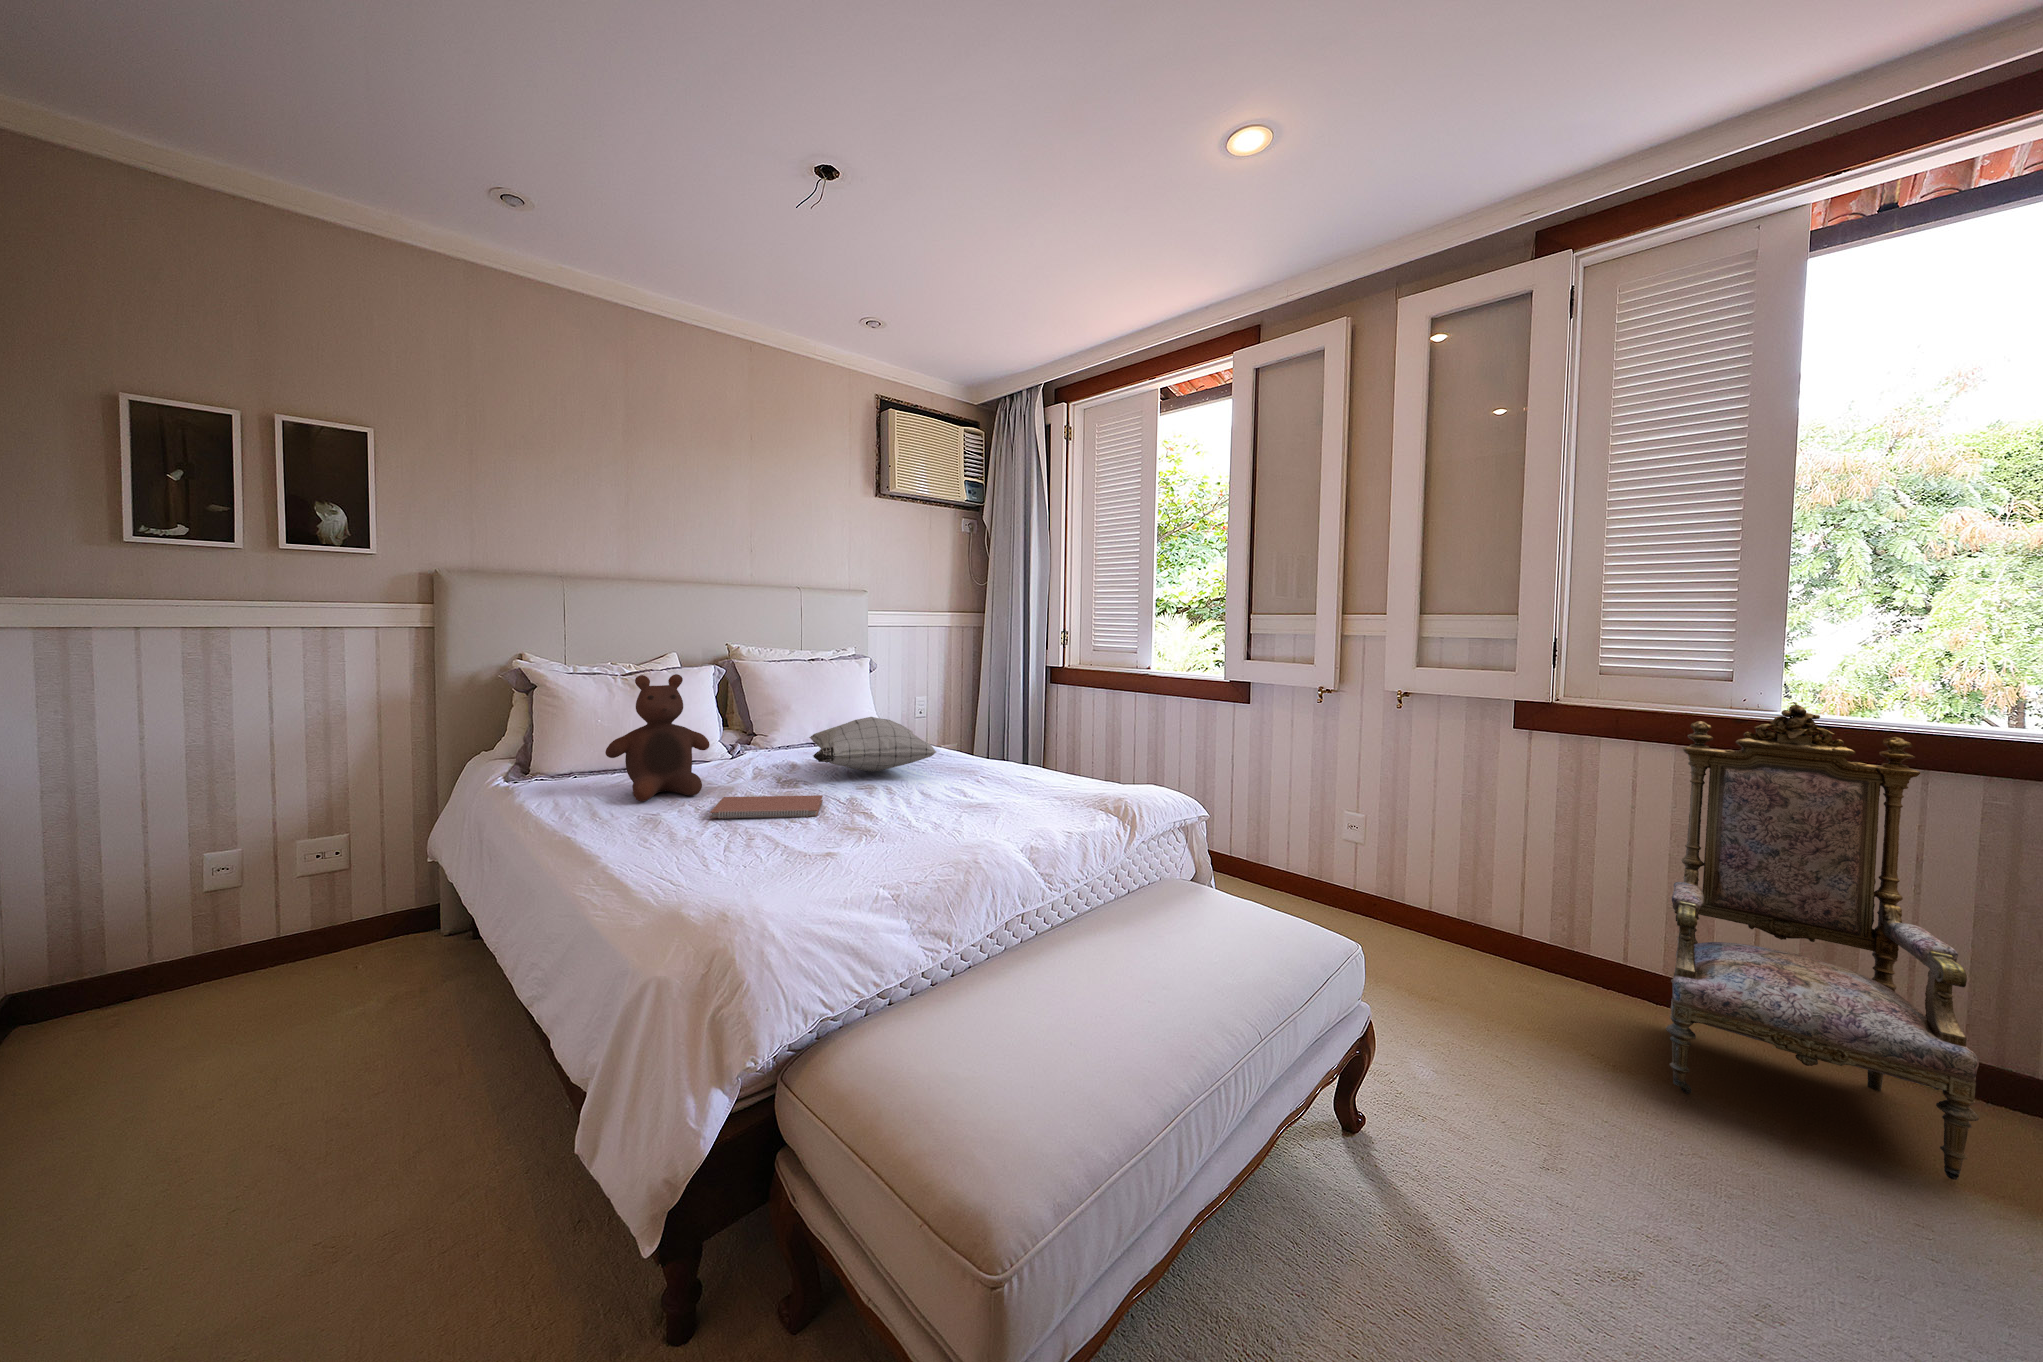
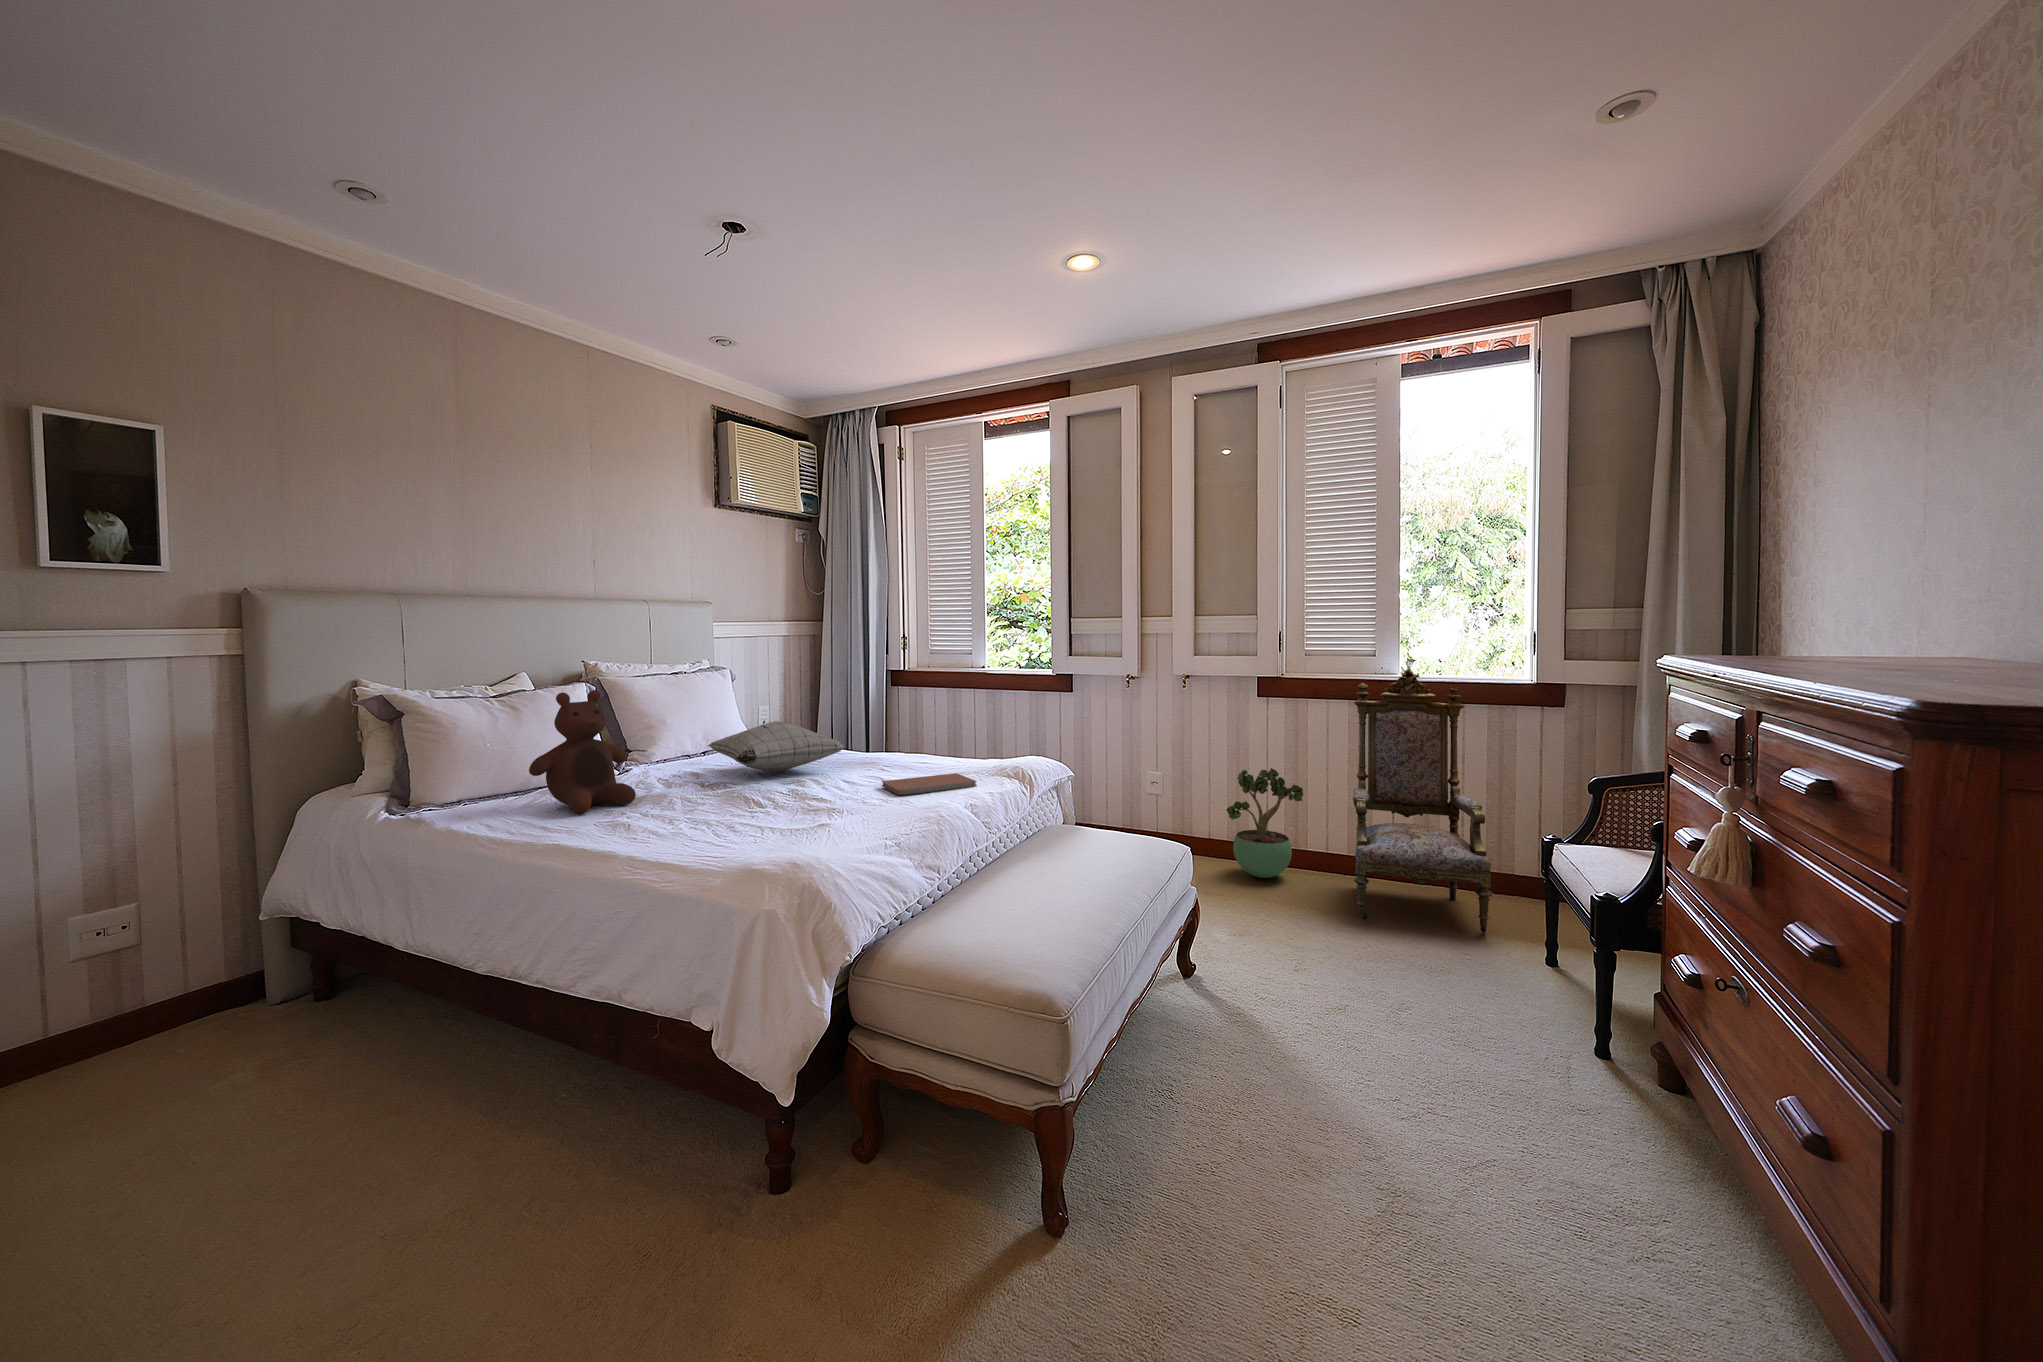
notebook: present [710,795,823,819] -> present [881,773,977,795]
potted plant: none [1451,829,1582,984] -> present [1226,768,1303,878]

